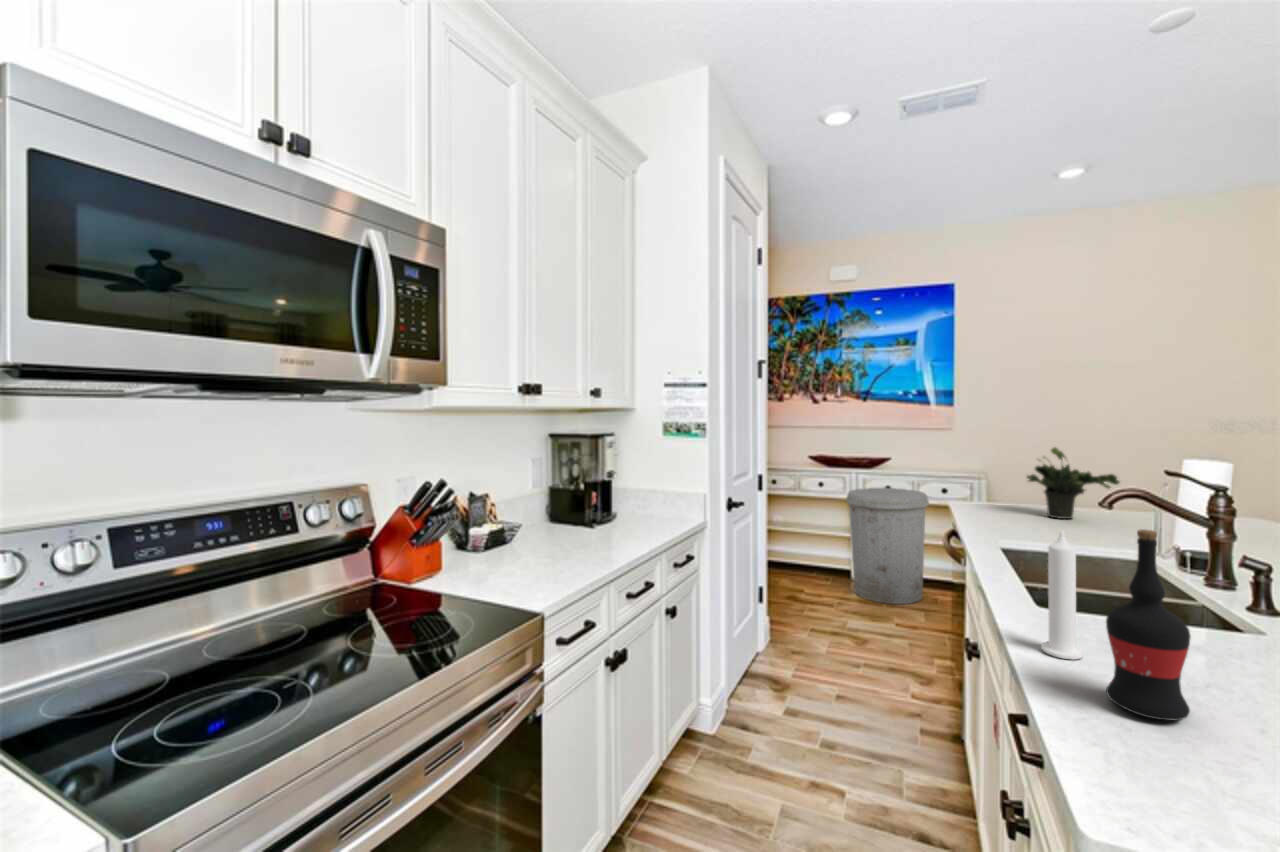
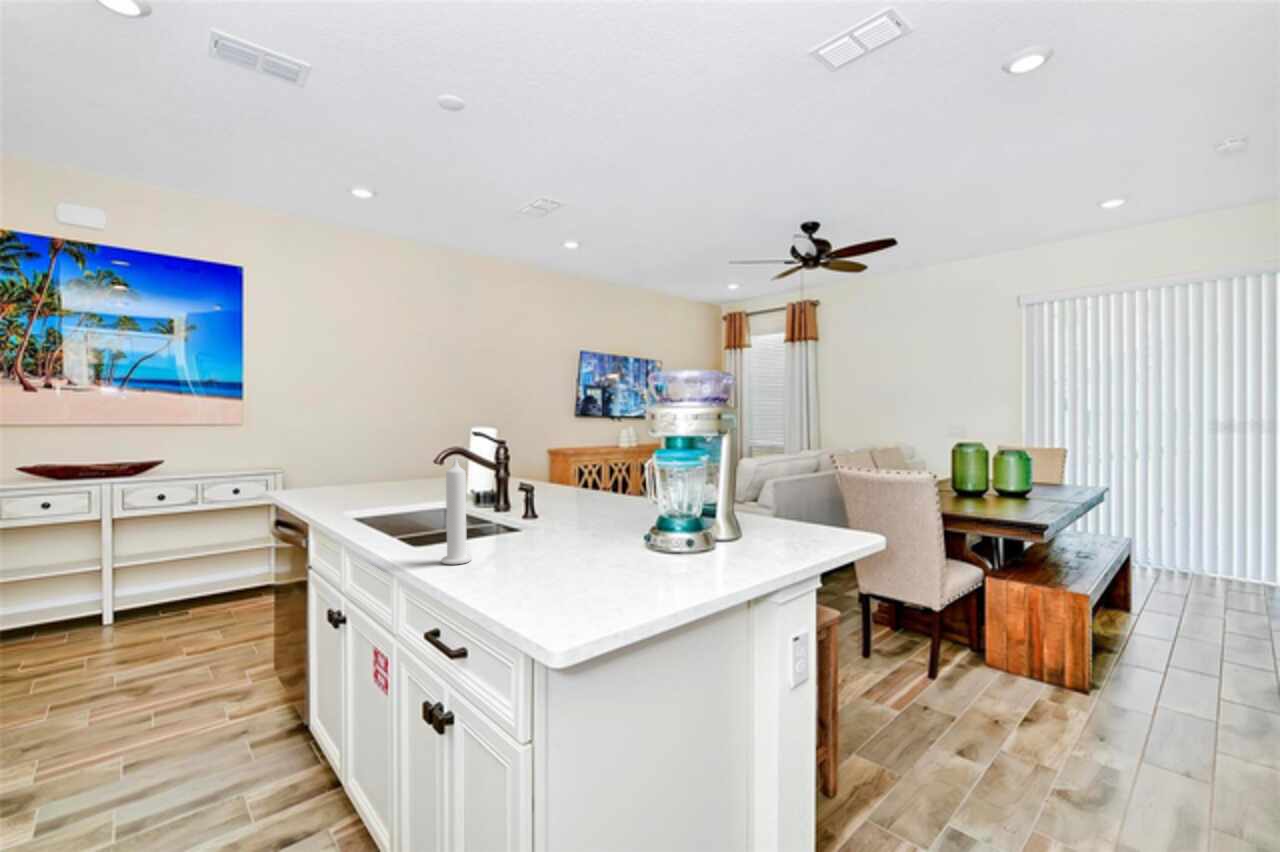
potted plant: present [1027,447,1119,519] -> none [348,425,422,490]
trash can: present [846,488,929,604] -> none [94,497,219,643]
wine bottle: present [1106,529,1191,721] -> none [504,438,552,575]

